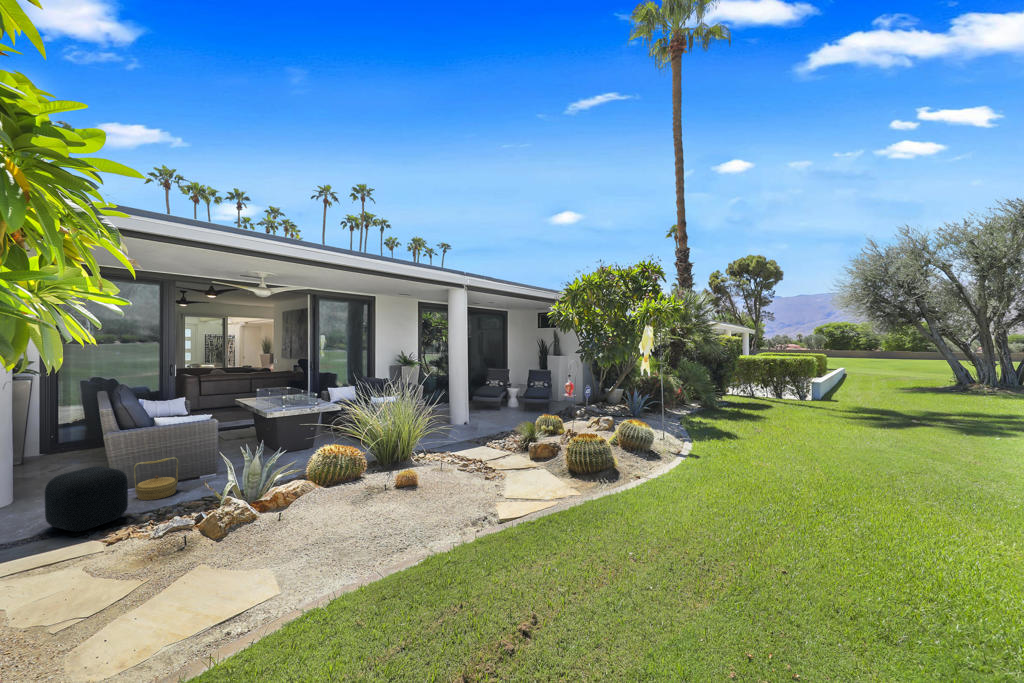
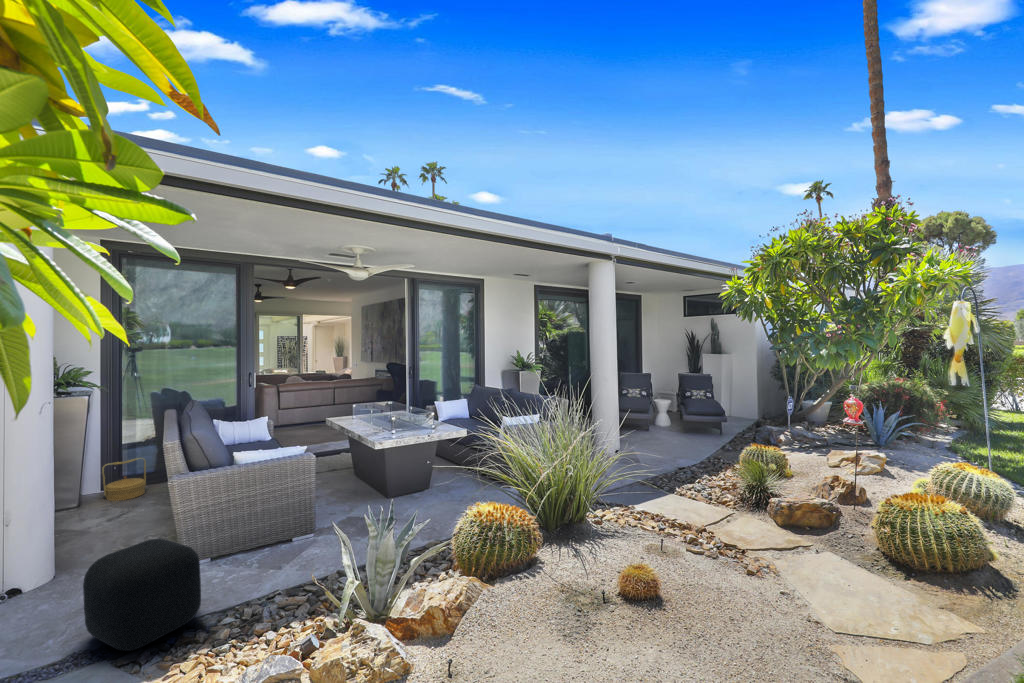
woven basket: present [134,457,178,500] -> present [102,458,146,501]

